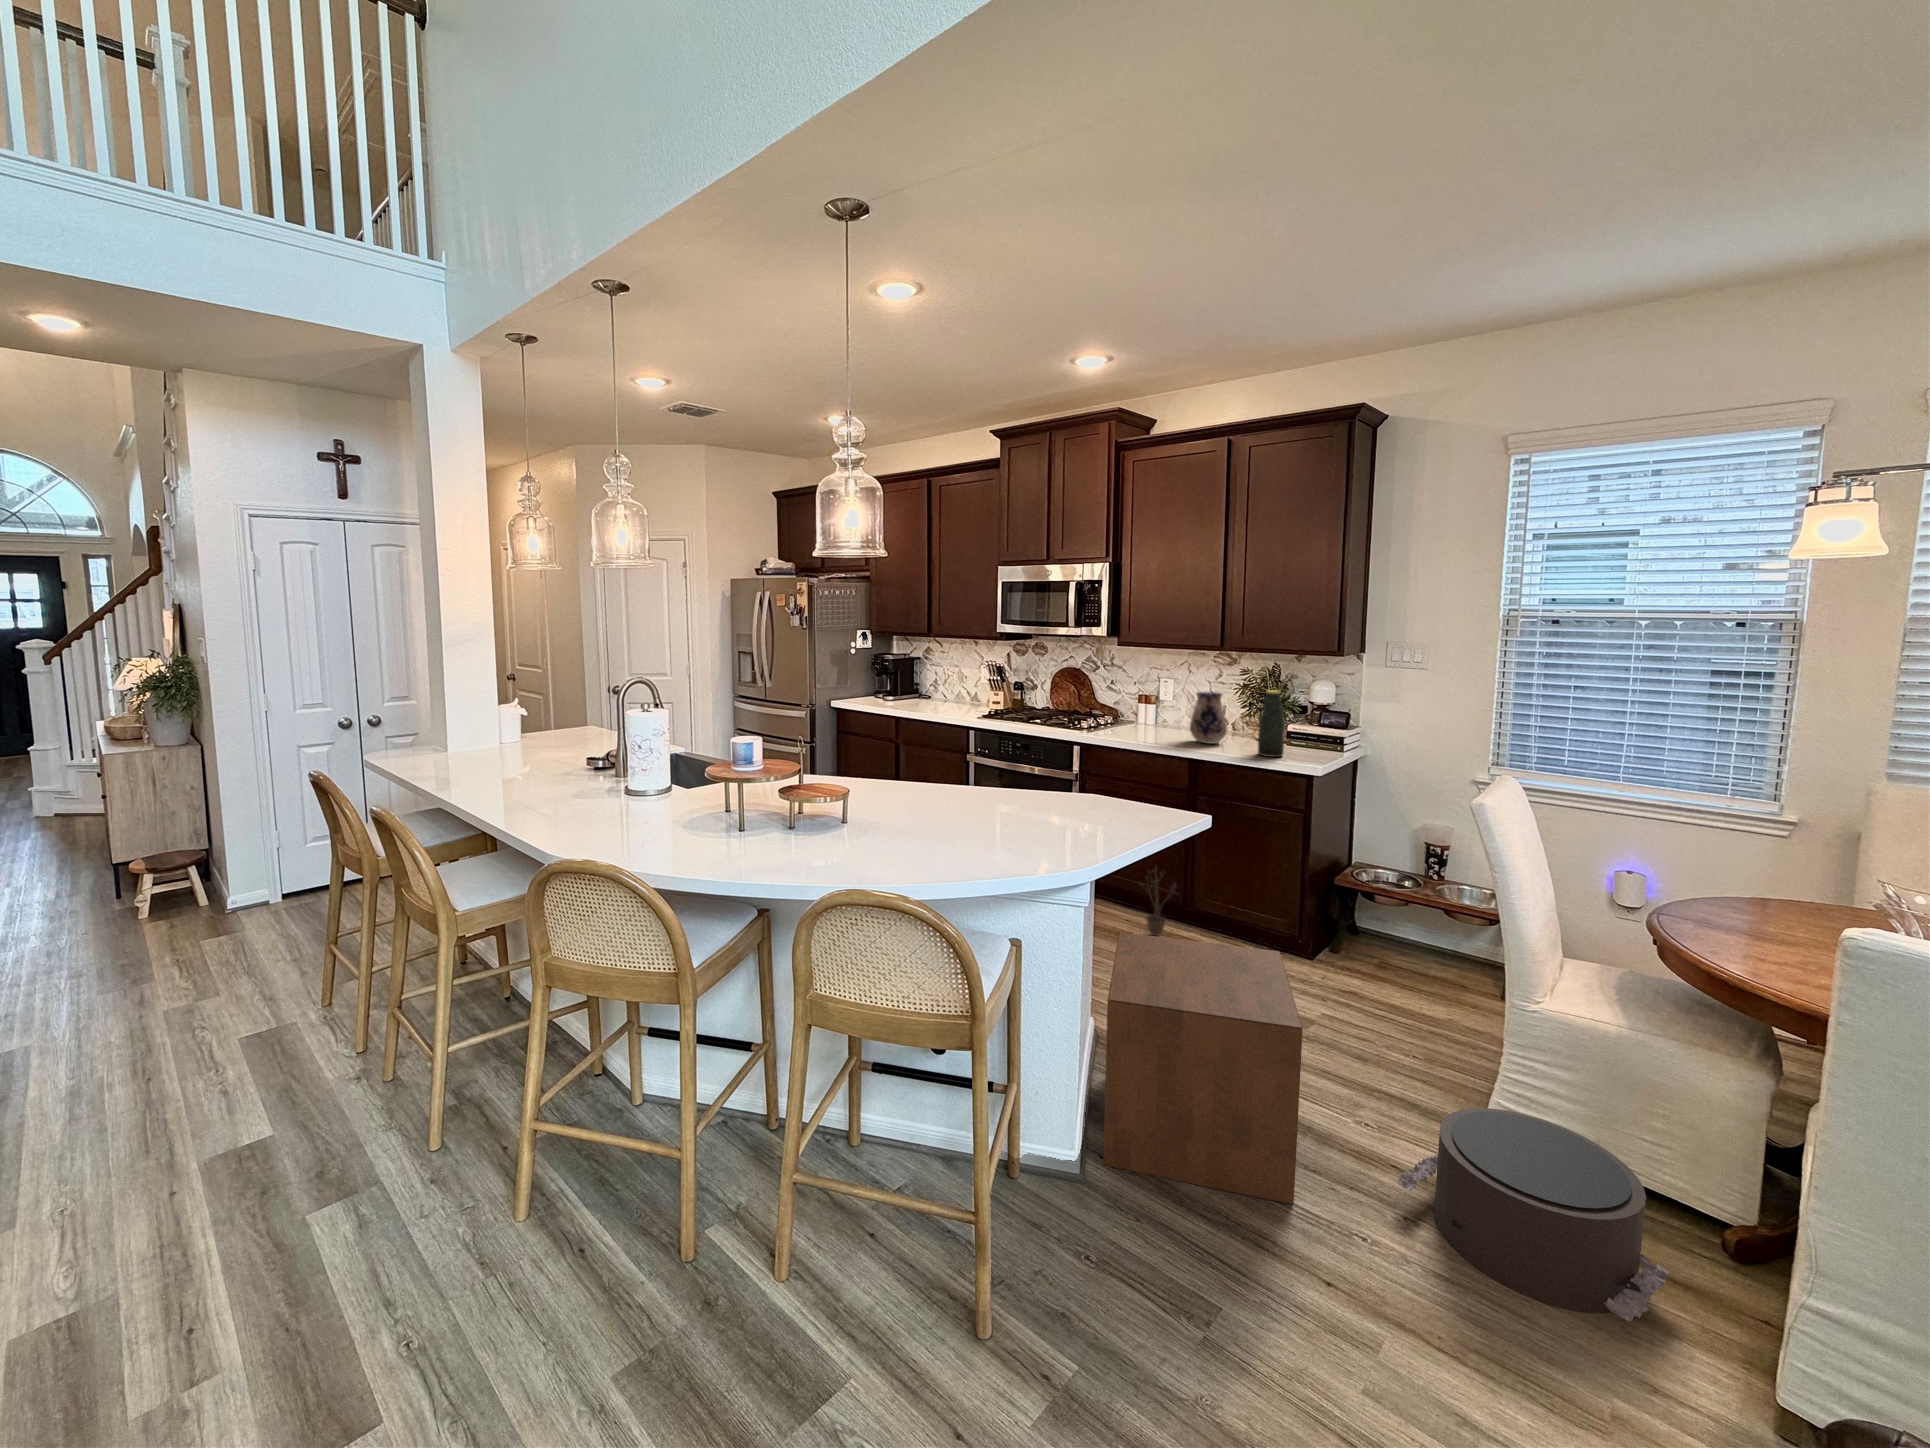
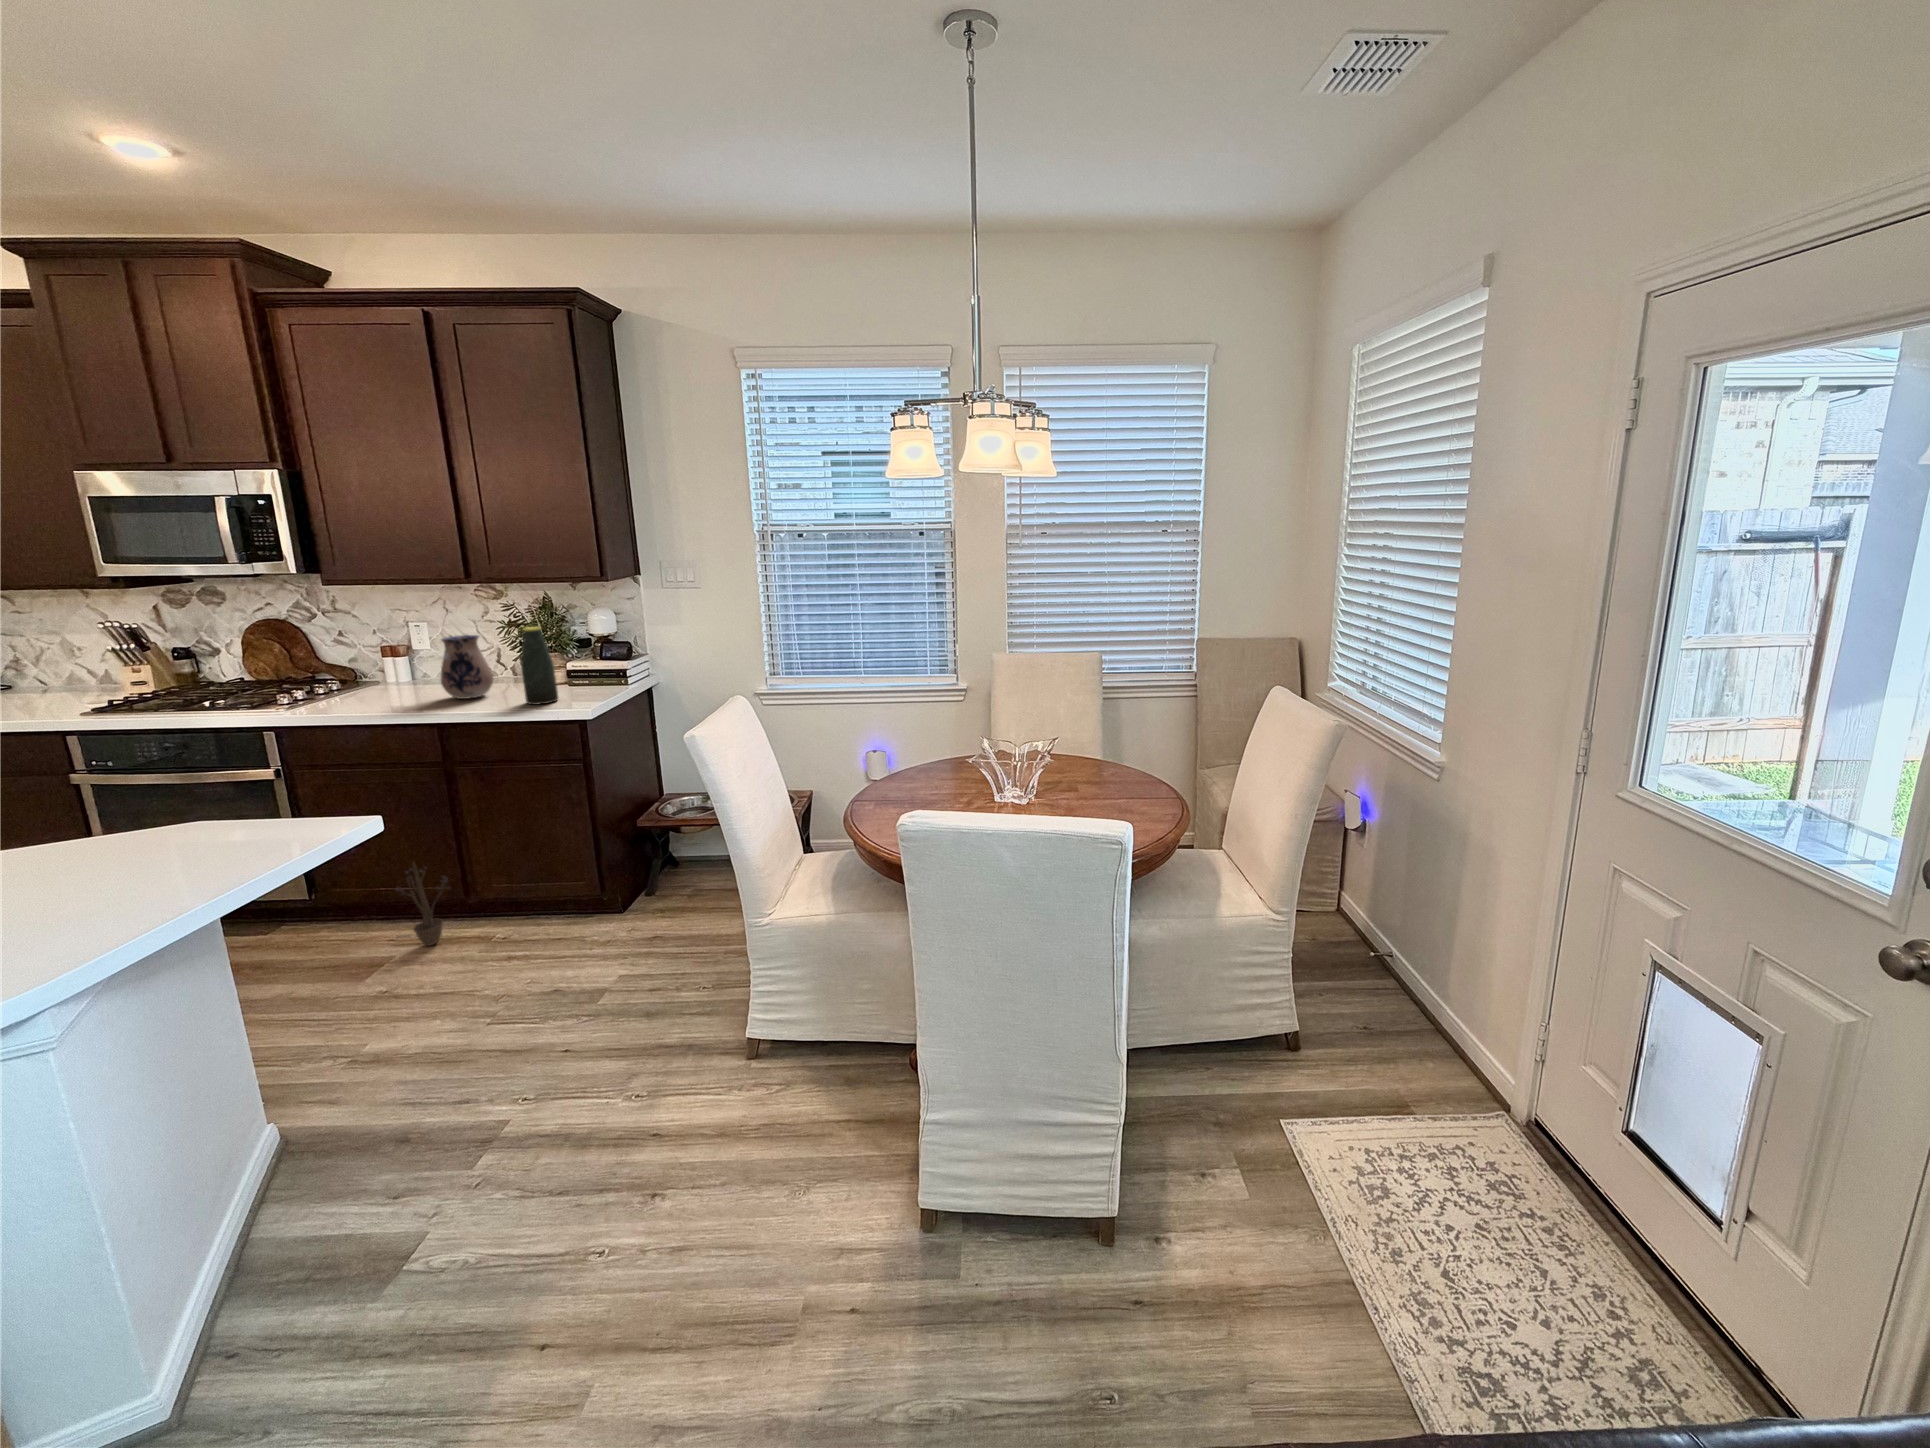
side table: present [1103,932,1303,1204] -> none [133,957,527,1392]
pouf: present [1396,1108,1670,1322] -> none [635,1028,865,1229]

